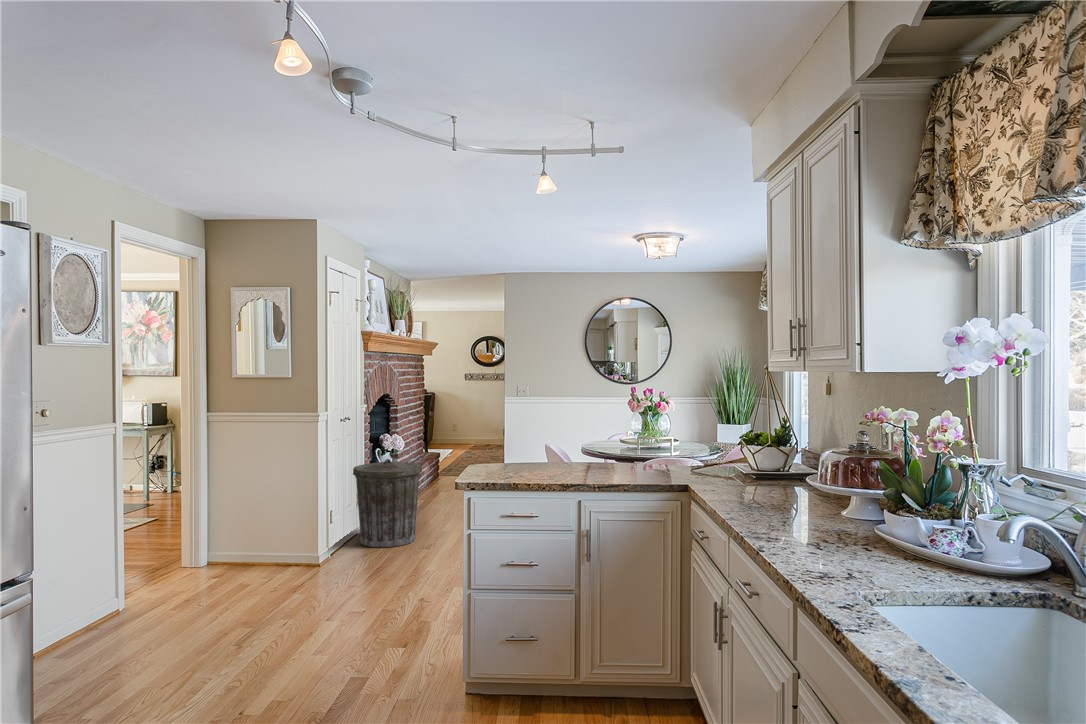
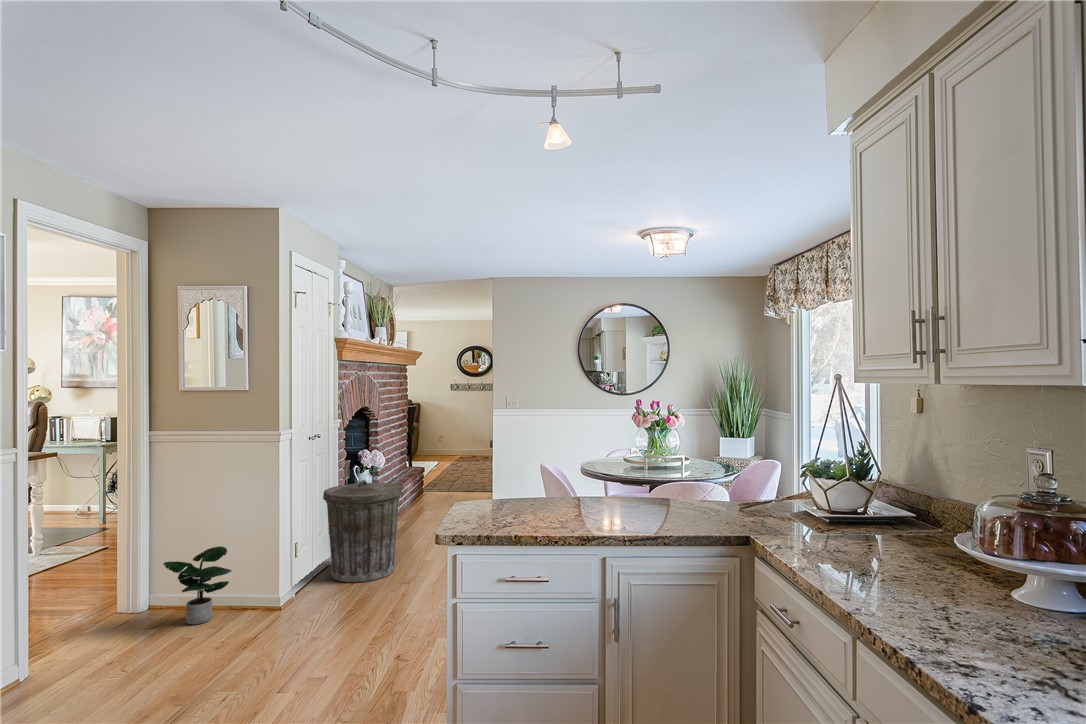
potted plant: none [225,512,281,575] -> present [163,546,231,624]

